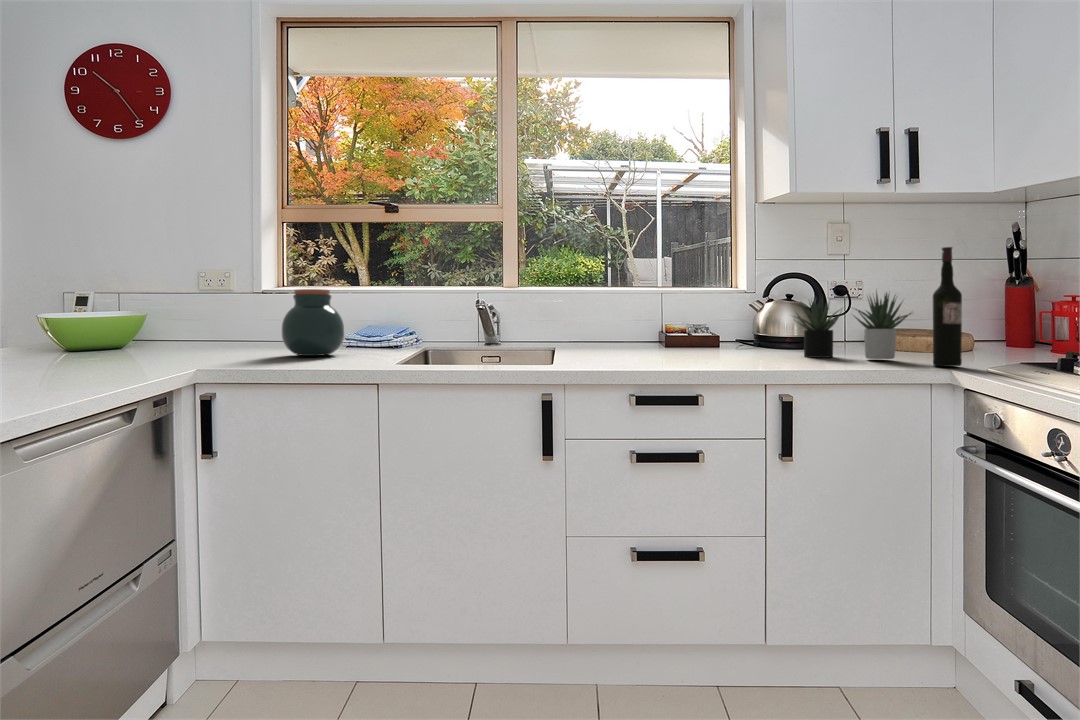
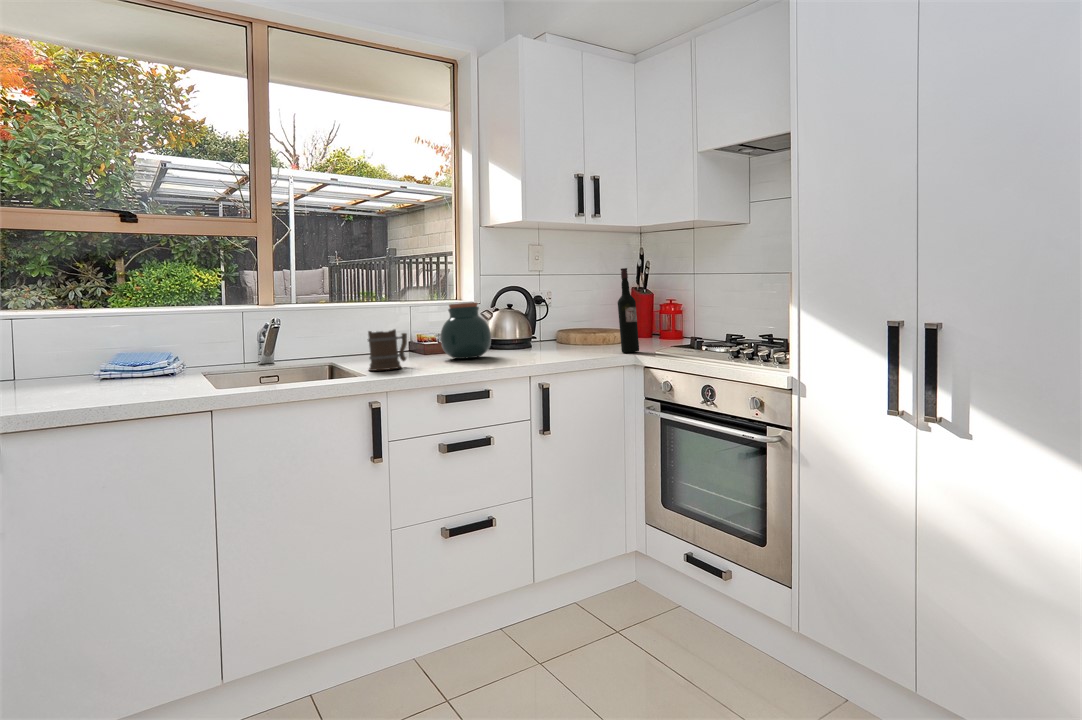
jar: present [282,289,344,356] -> present [441,303,491,359]
succulent plant: present [796,292,911,359] -> none [517,298,605,353]
mug: none [589,314,640,361] -> present [368,329,407,371]

